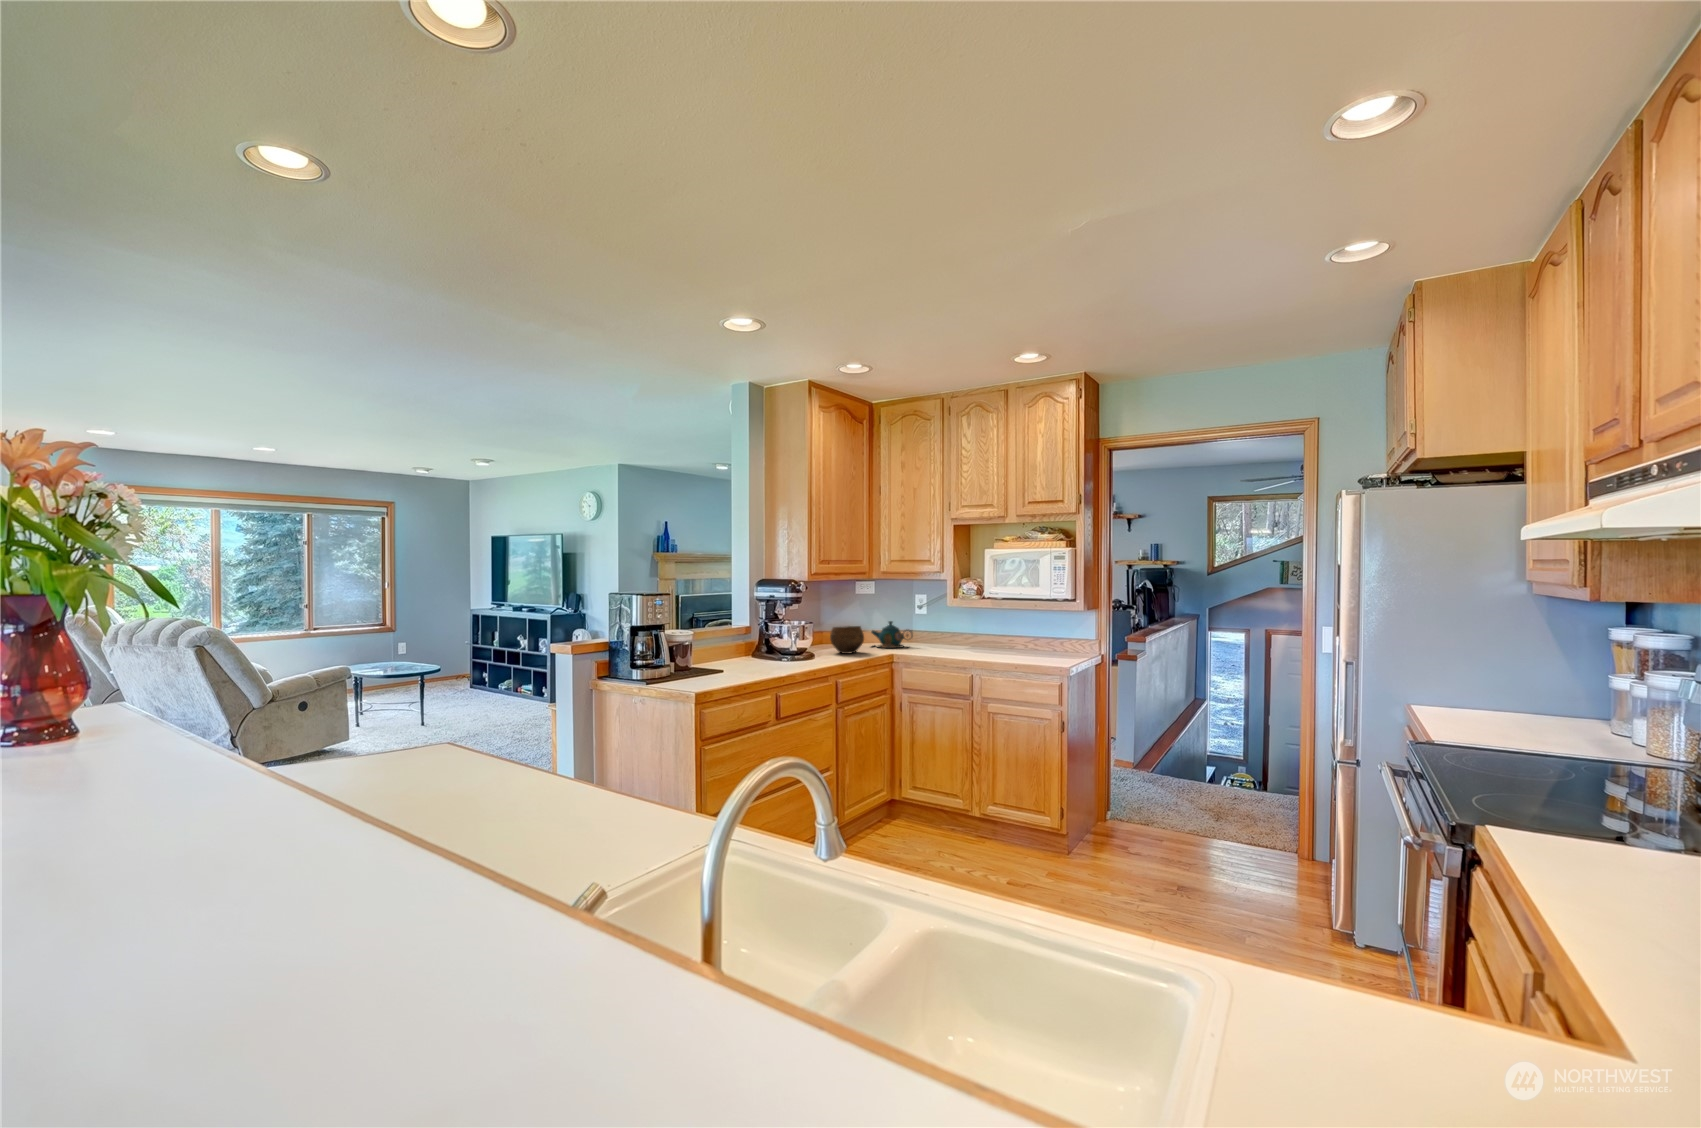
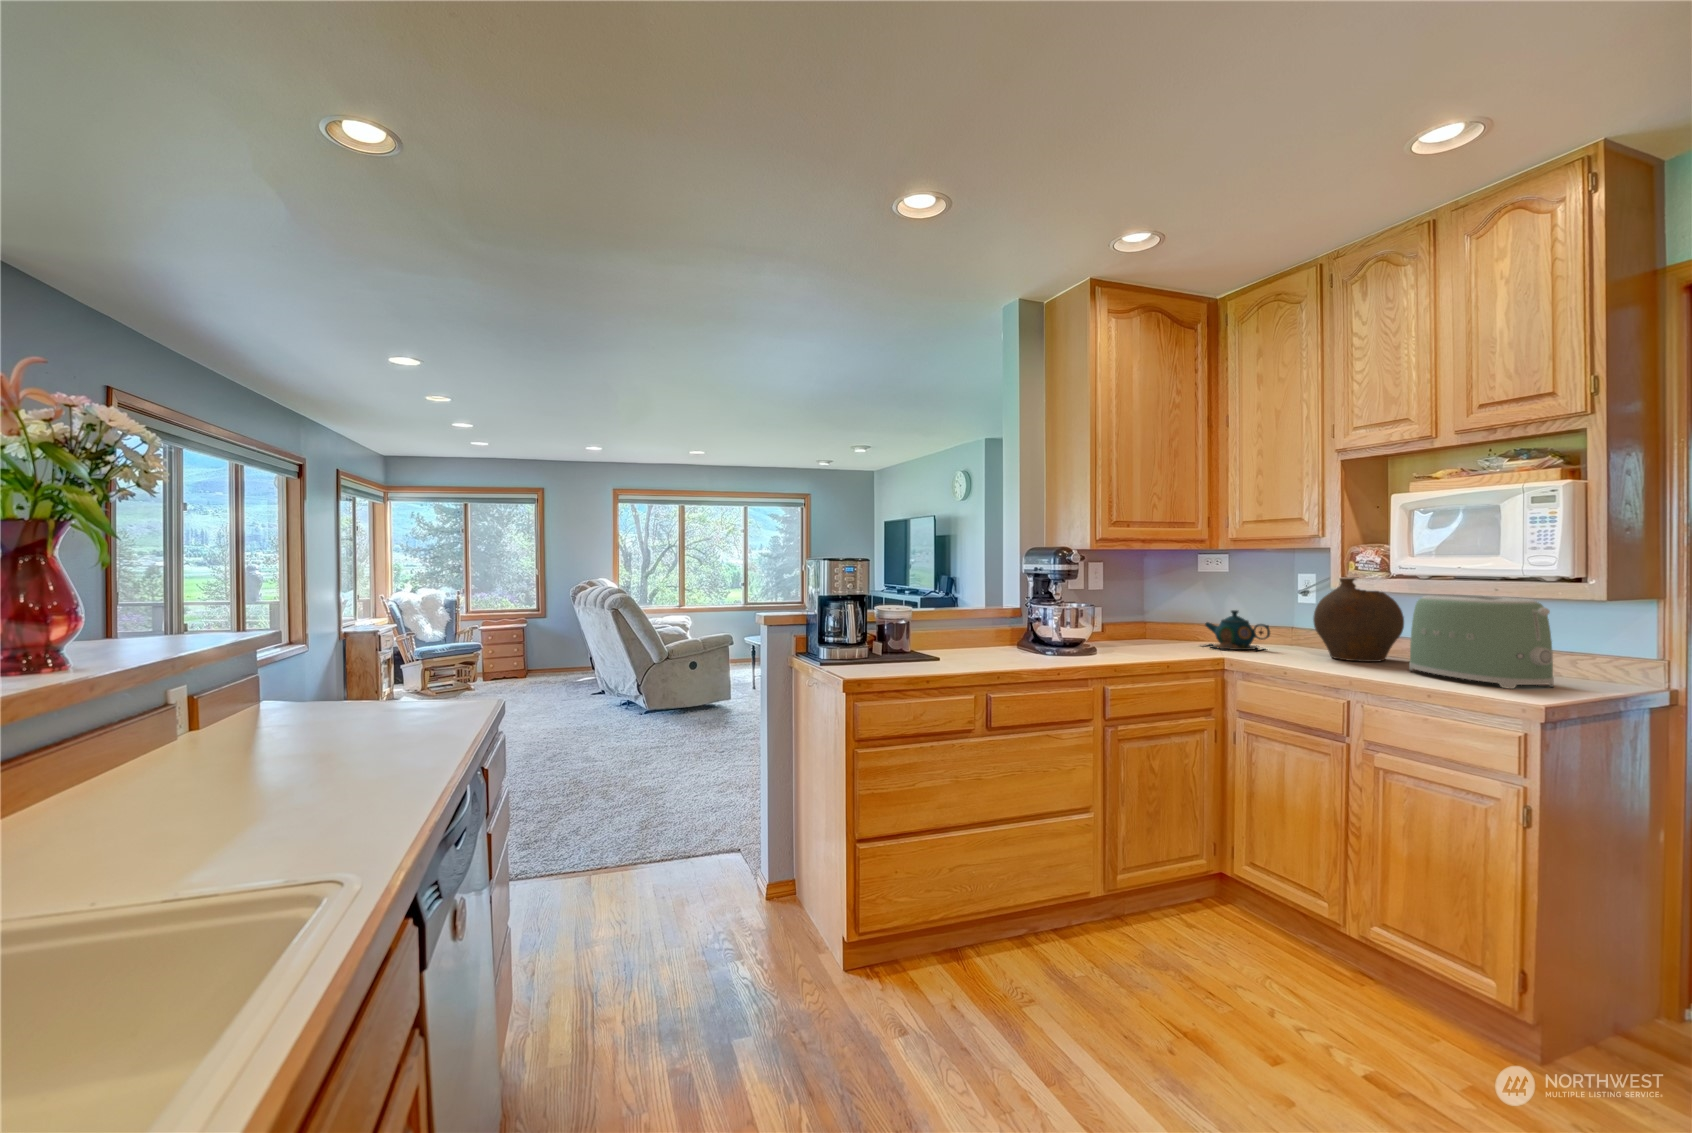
vase: none [941,598,987,650] -> present [1313,578,1404,662]
toaster: none [996,608,1062,659] -> present [1409,594,1554,689]
bowl: present [830,626,864,654] -> none [1126,613,1177,652]

